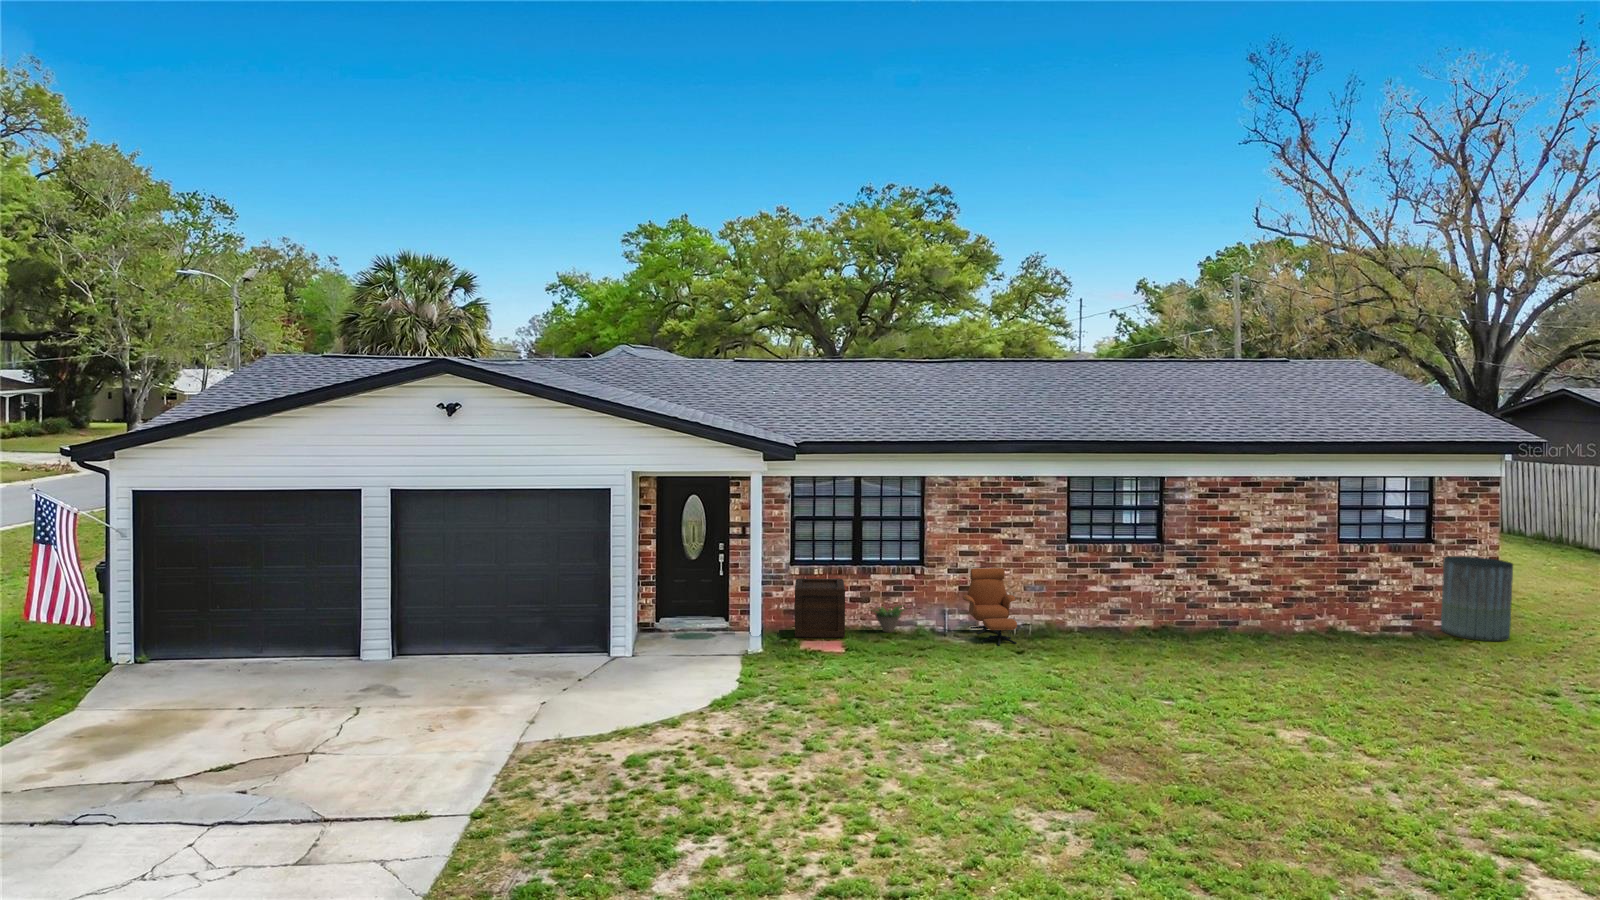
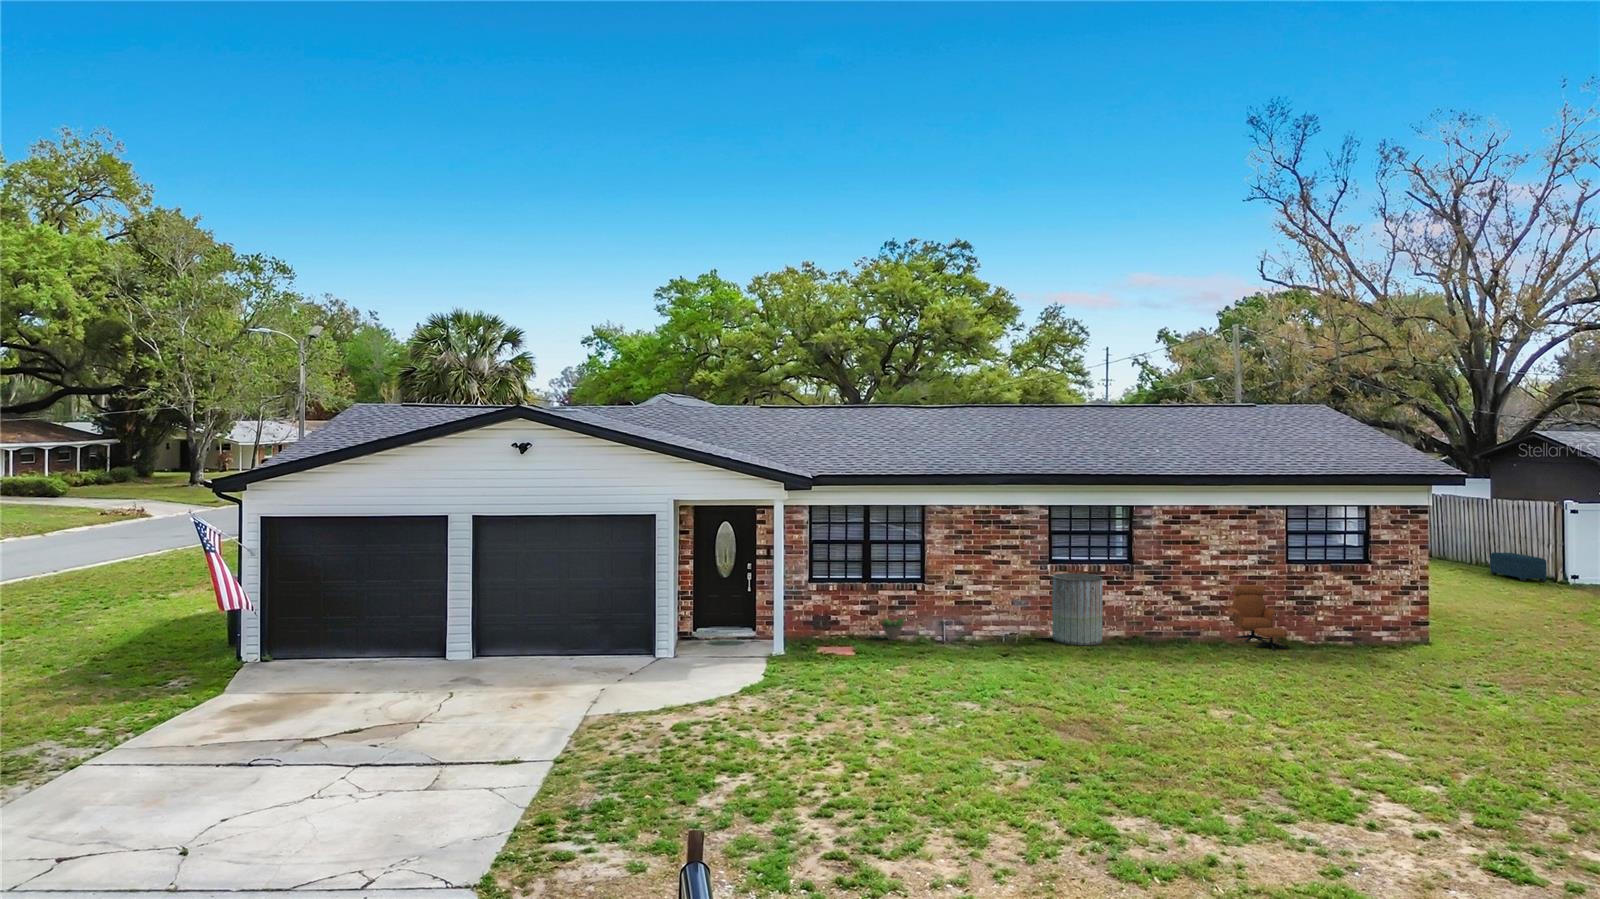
bench: none [1528,522,1593,555] -> present [1491,552,1547,582]
trash can: present [1441,556,1513,641] -> present [1053,573,1103,646]
lounge chair: present [963,568,1017,645] -> present [1228,585,1288,651]
wooden crate: present [795,579,845,638] -> none [812,594,855,644]

